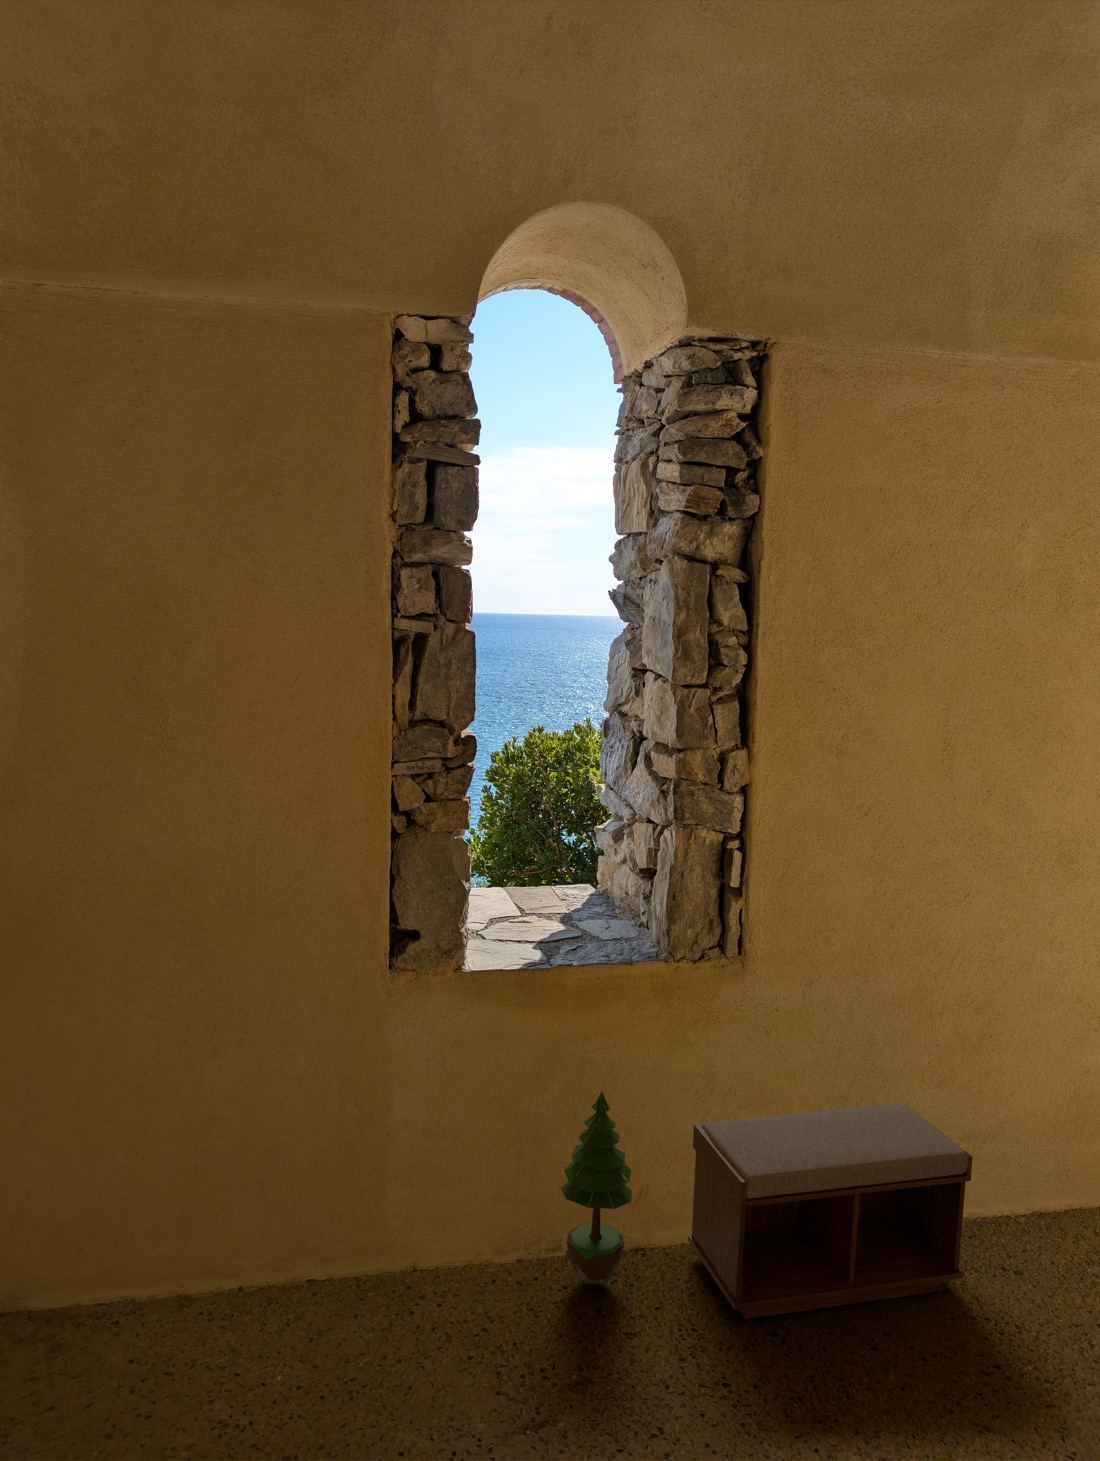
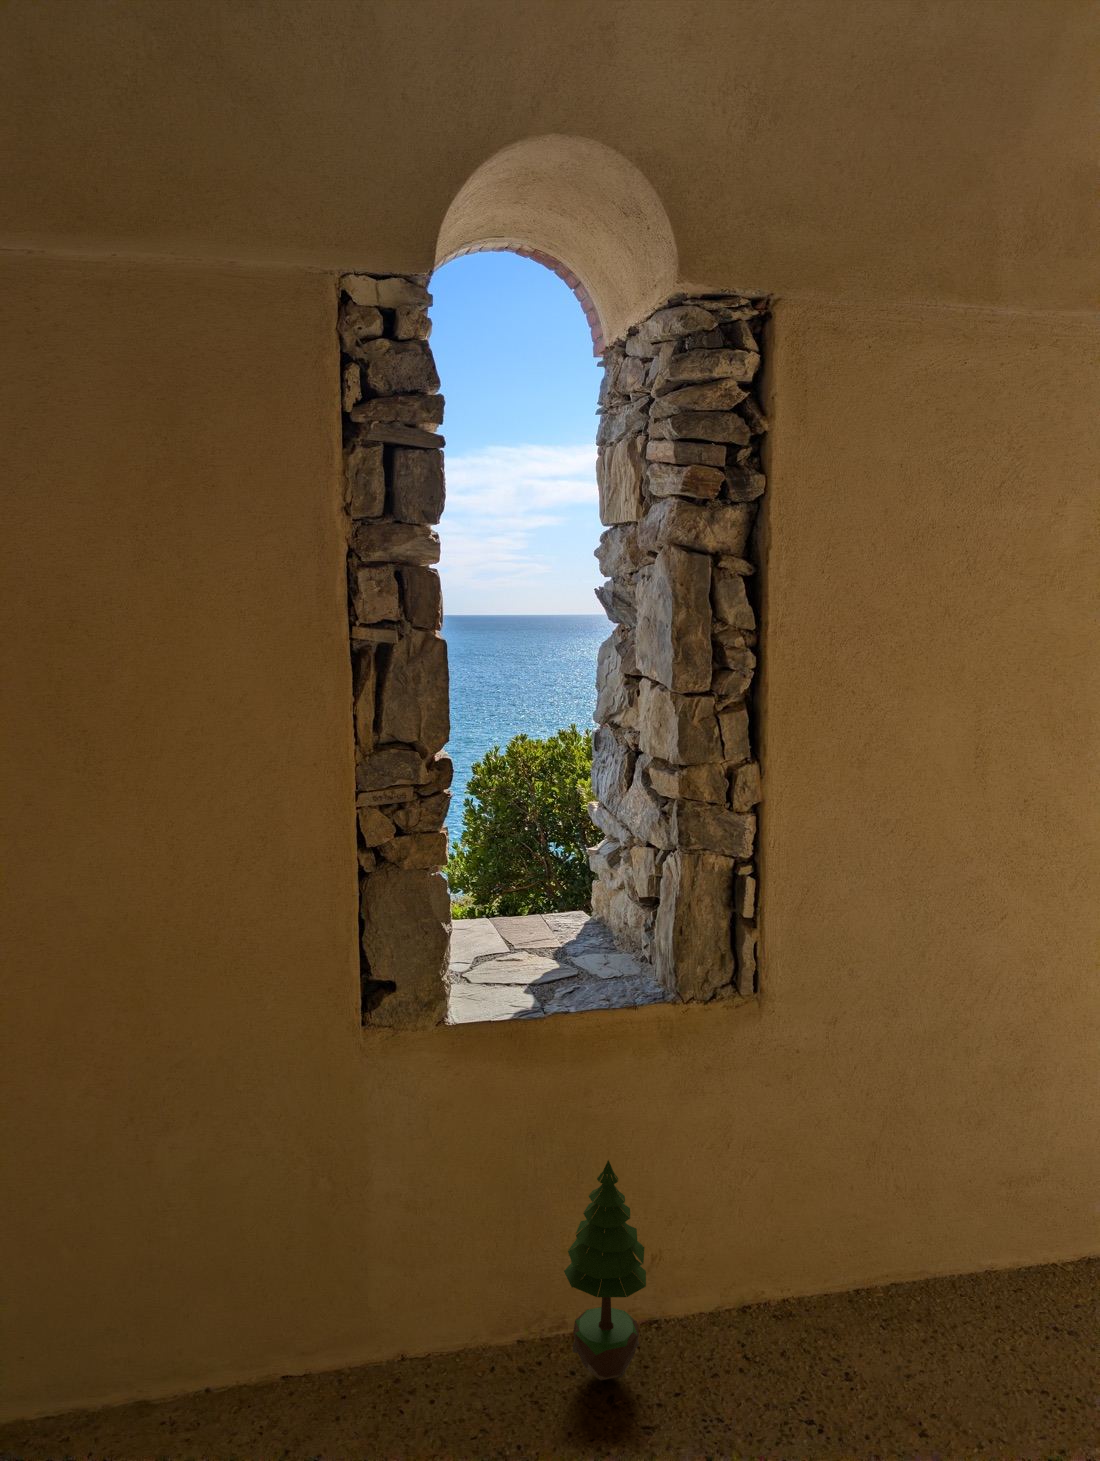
bench: present [688,1103,973,1319] -> none [709,1151,1031,1418]

